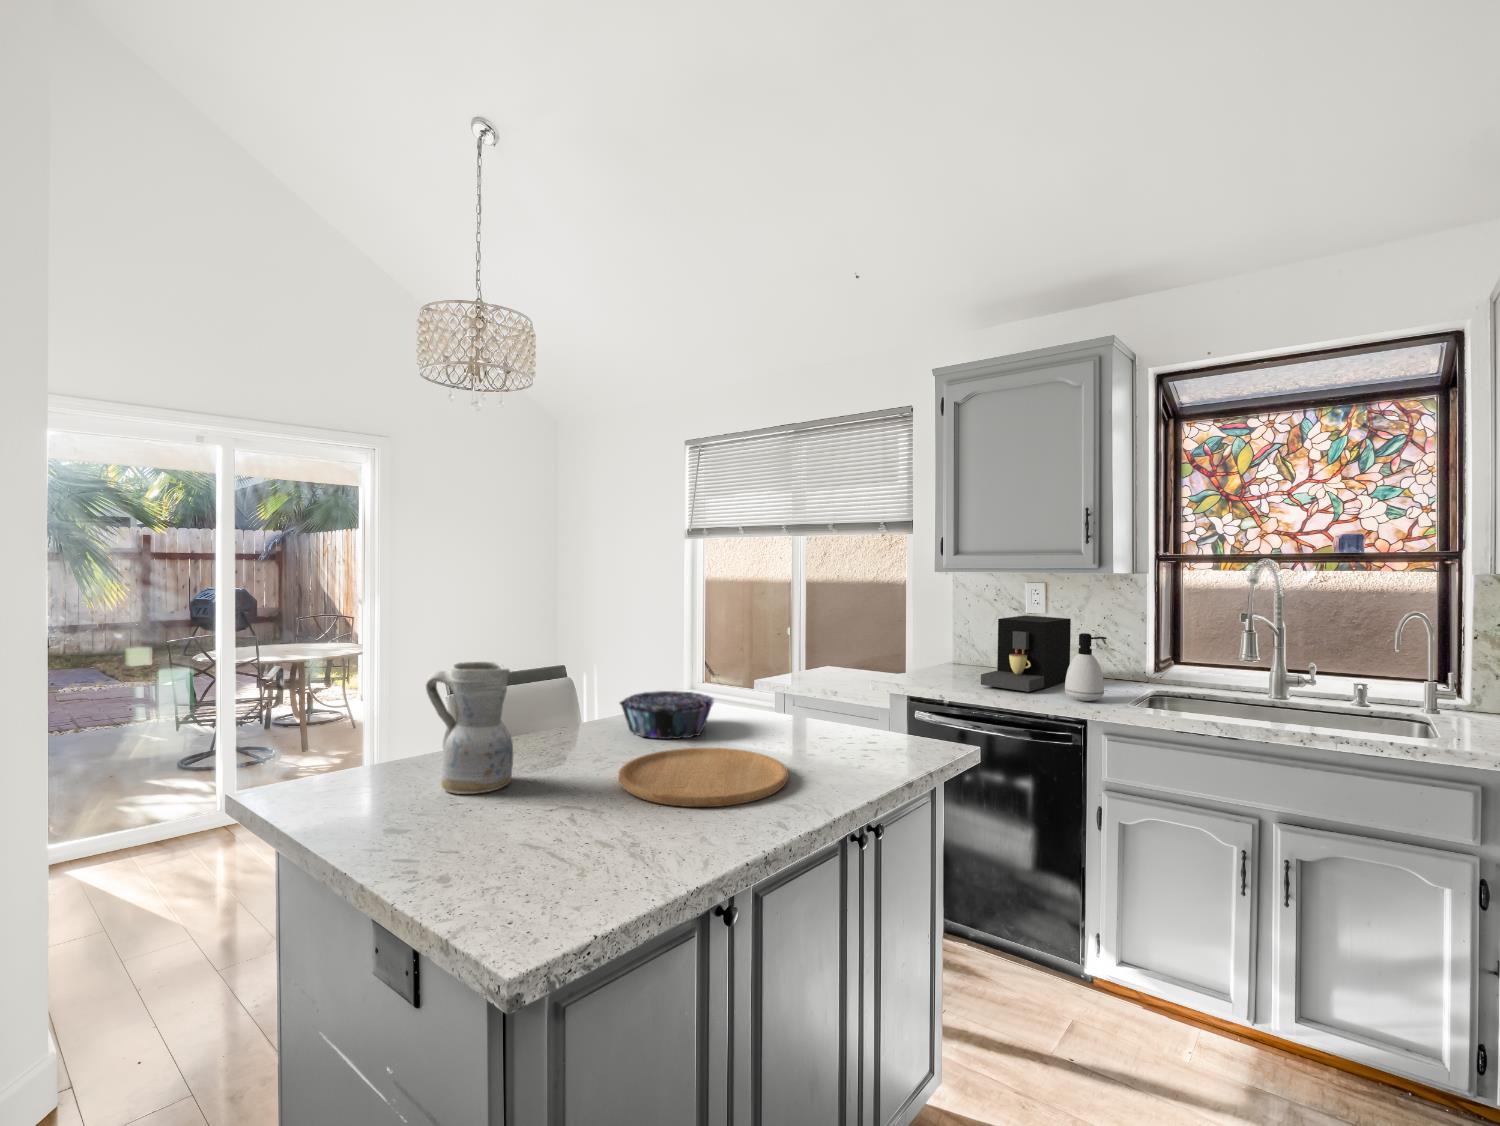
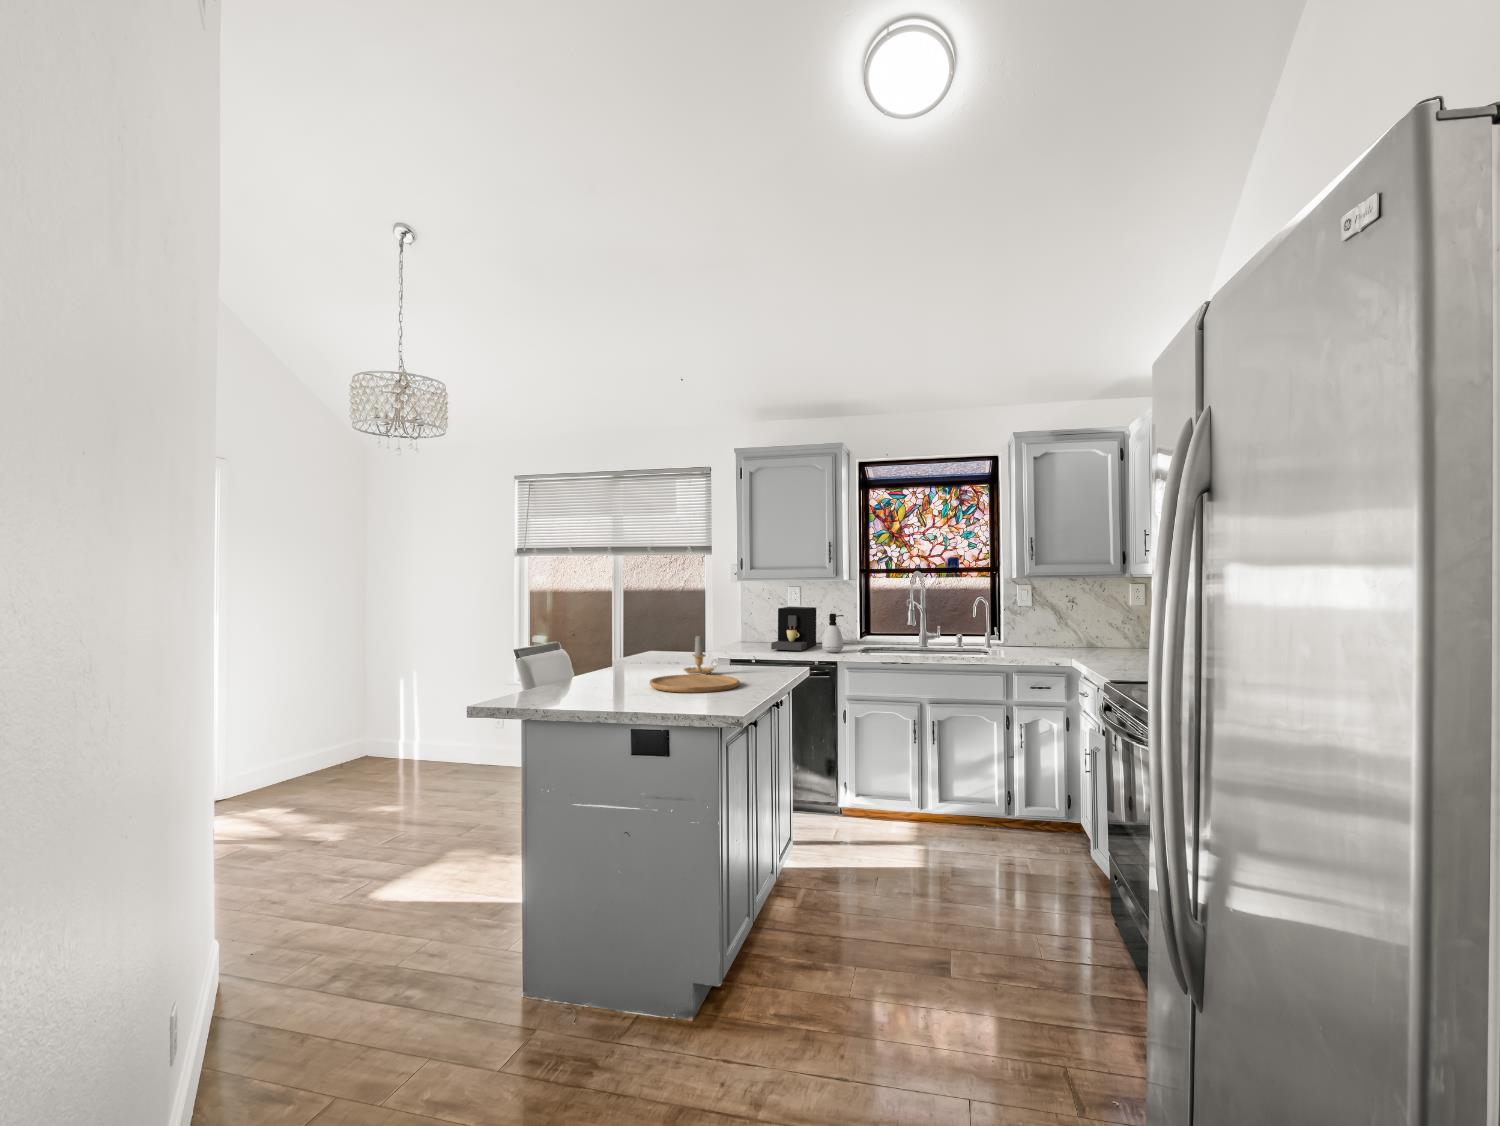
ceramic pitcher: present [426,662,513,794] -> none [551,628,599,699]
candle: none [747,670,812,744] -> present [684,636,714,675]
decorative bowl: present [620,691,714,739] -> none [599,654,658,679]

